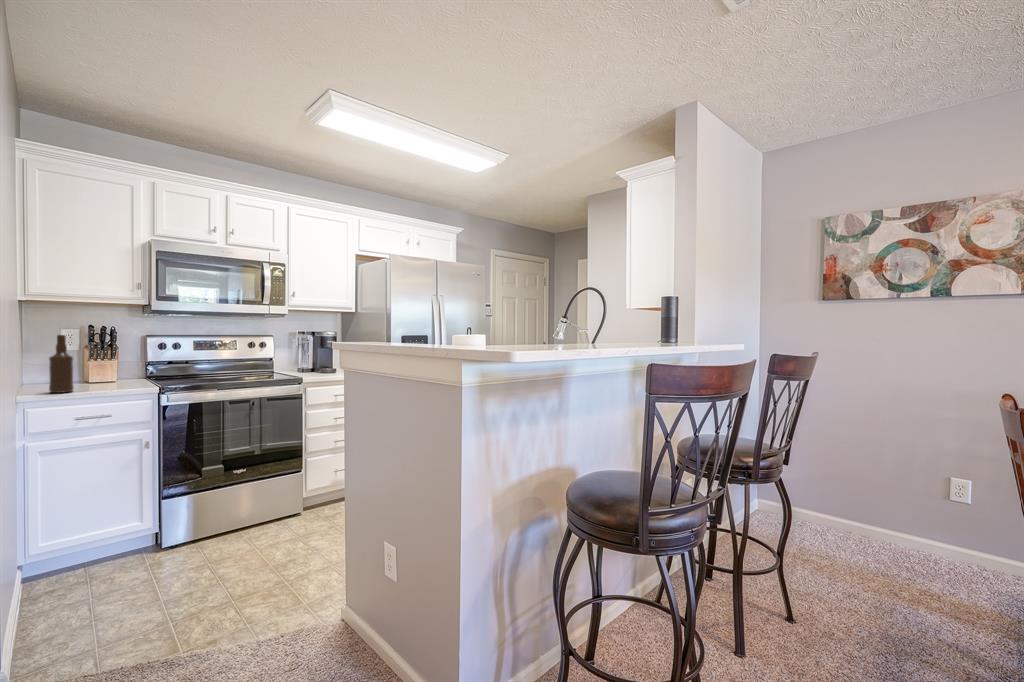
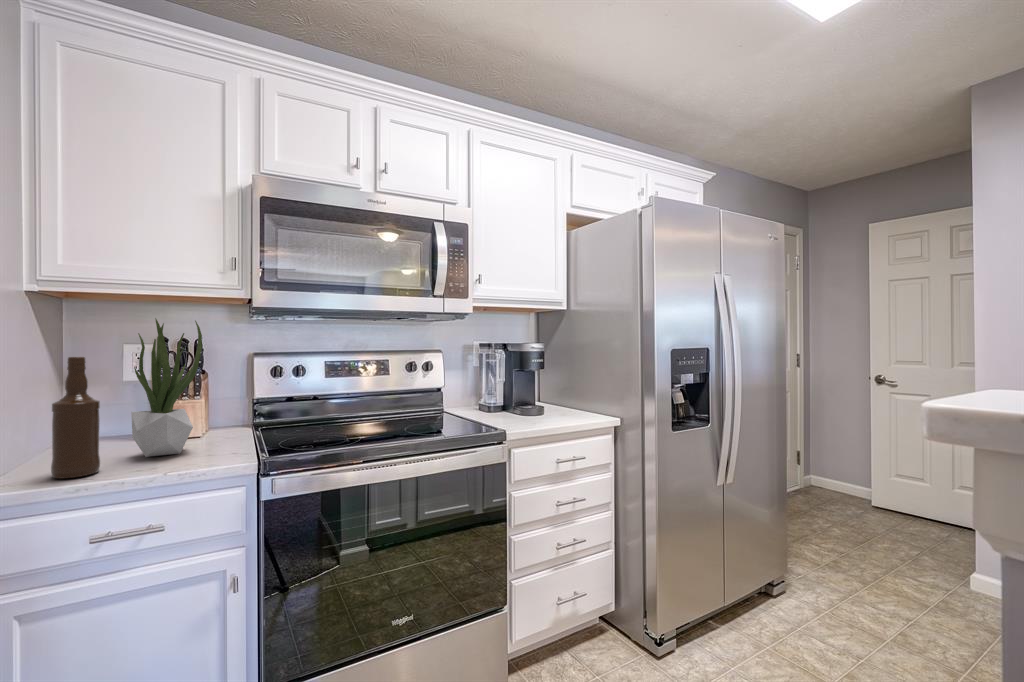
potted plant: none [83,316,123,387] -> present [131,318,202,457]

